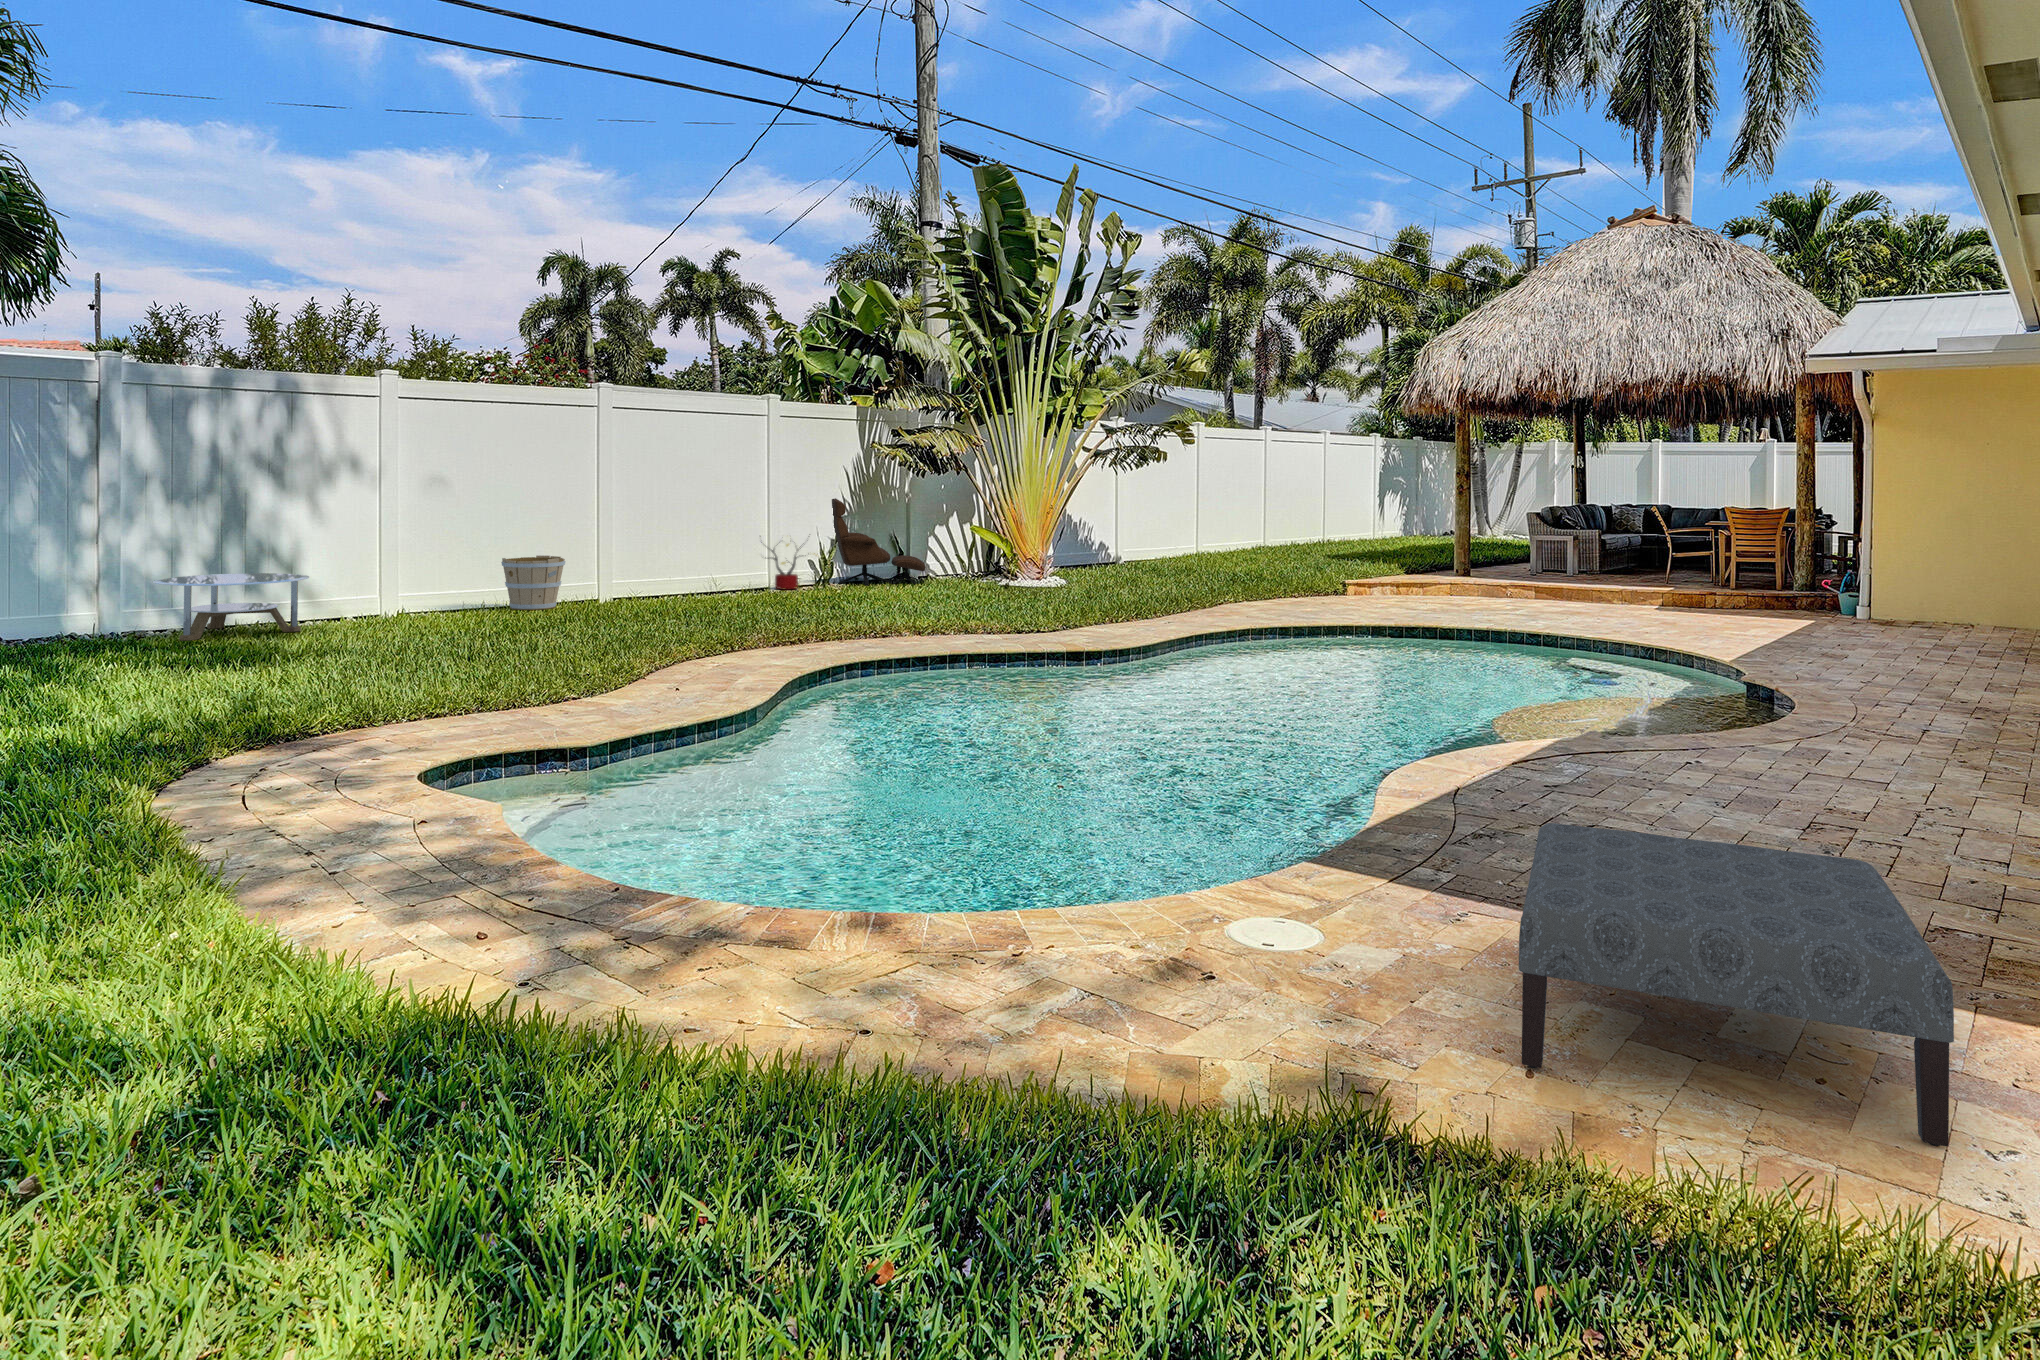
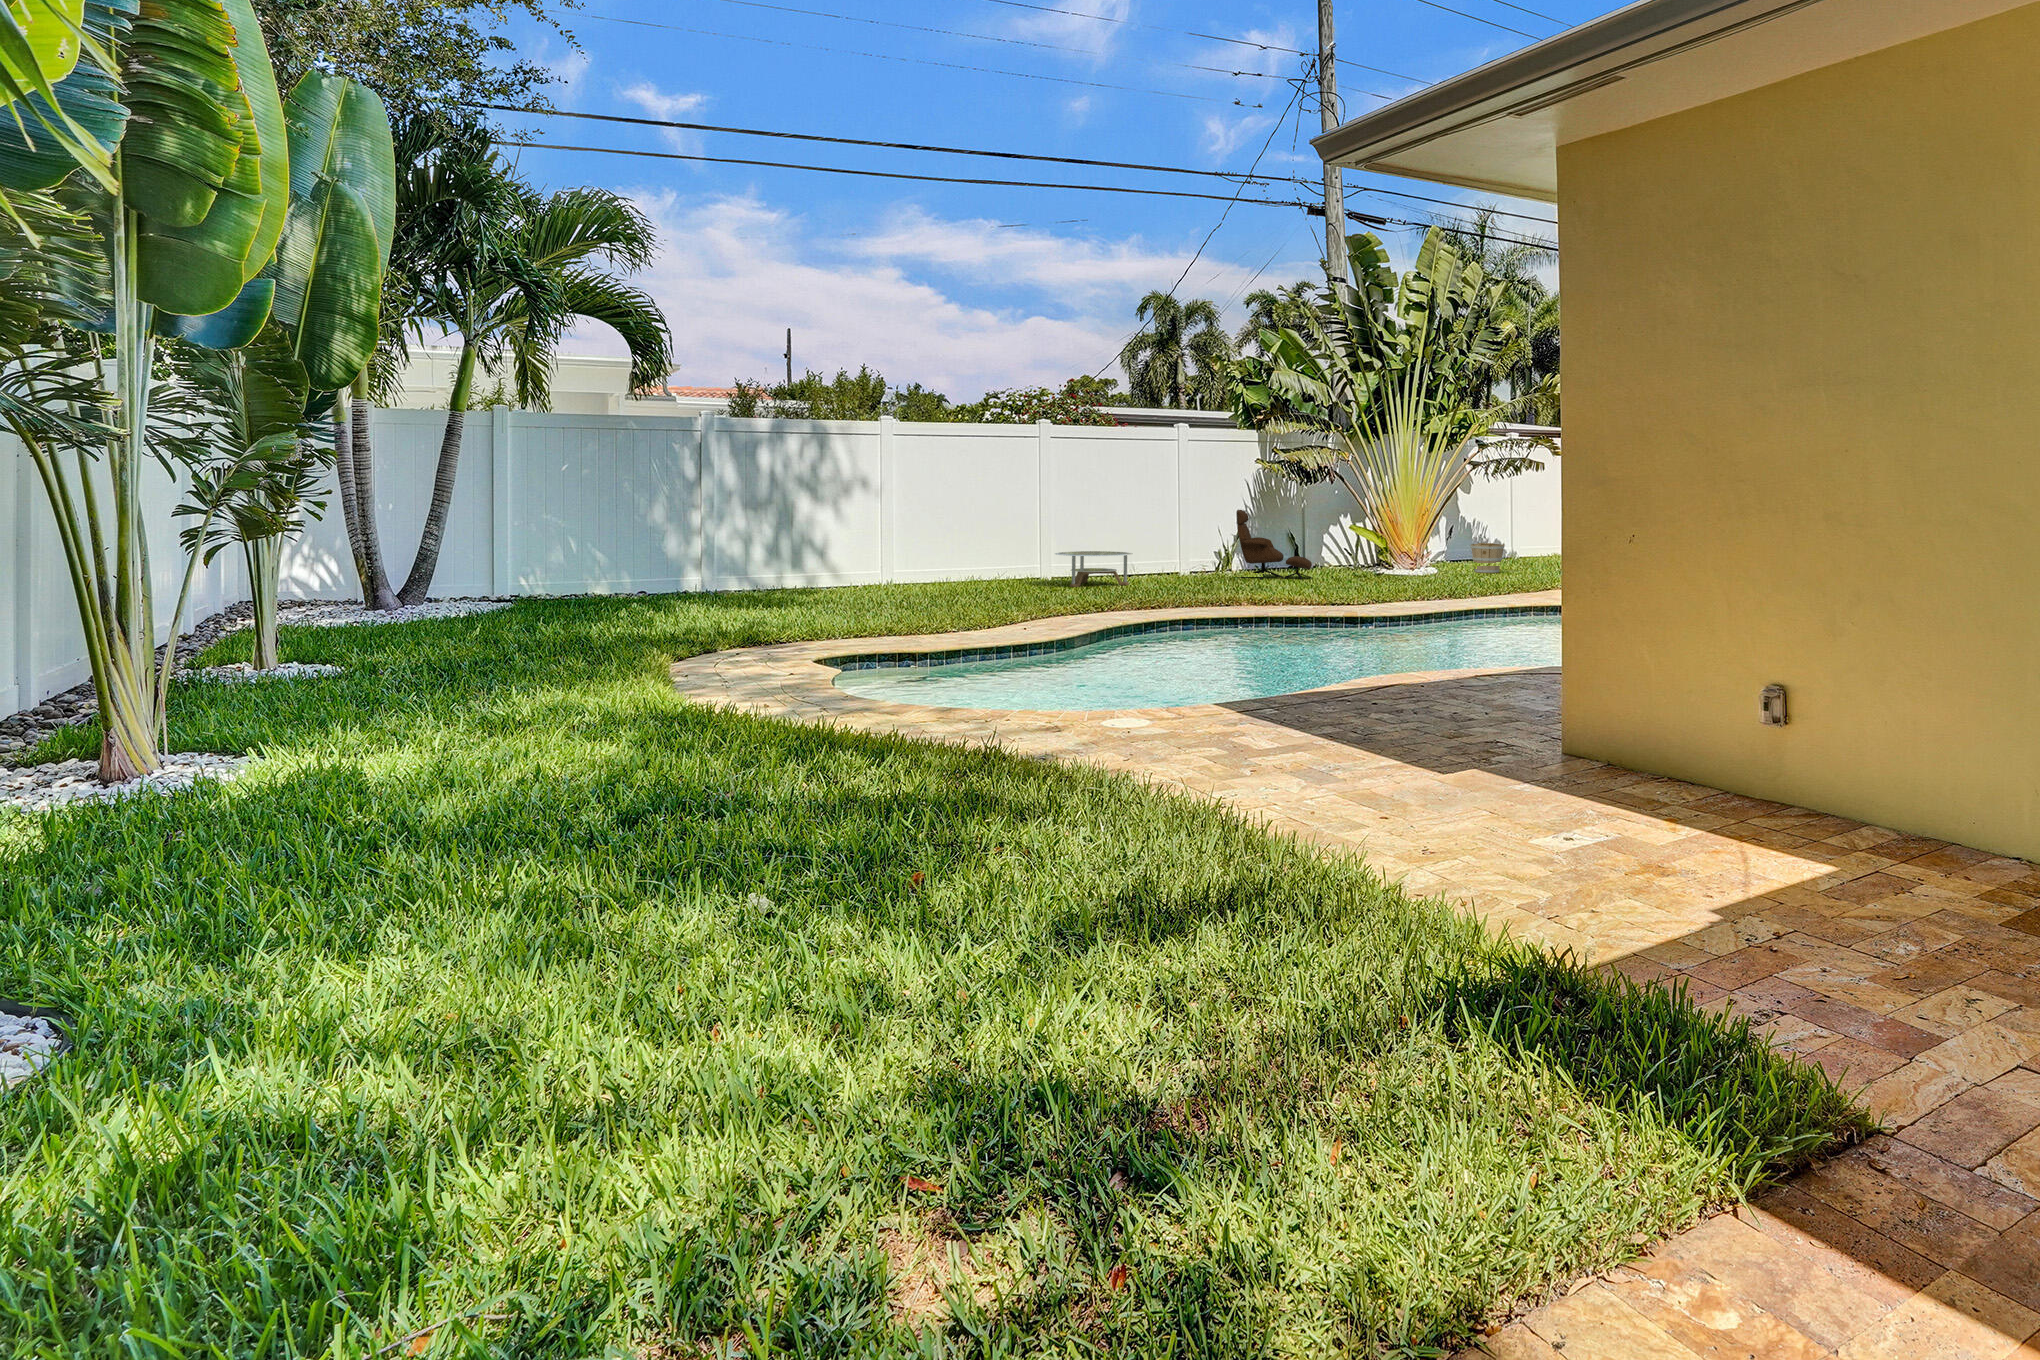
decorative plant: present [761,542,815,589] -> none [1168,537,1218,580]
wooden bucket: present [501,556,565,610] -> present [1470,543,1505,573]
round table: present [153,573,309,641] -> present [1055,551,1132,587]
ottoman: present [1519,823,1954,1147] -> none [1122,673,1355,788]

